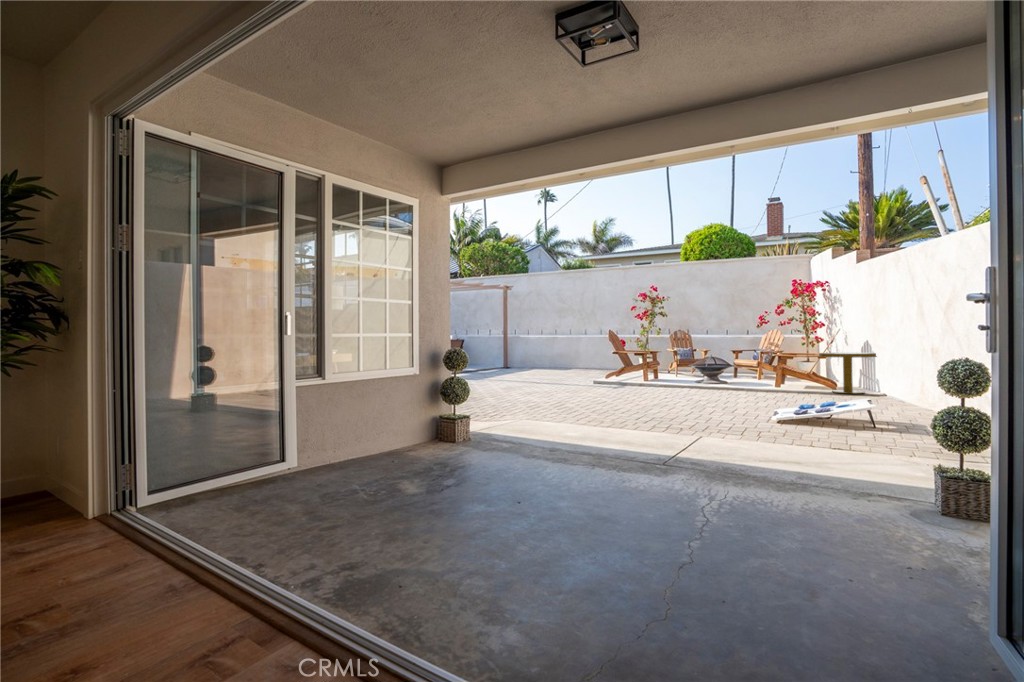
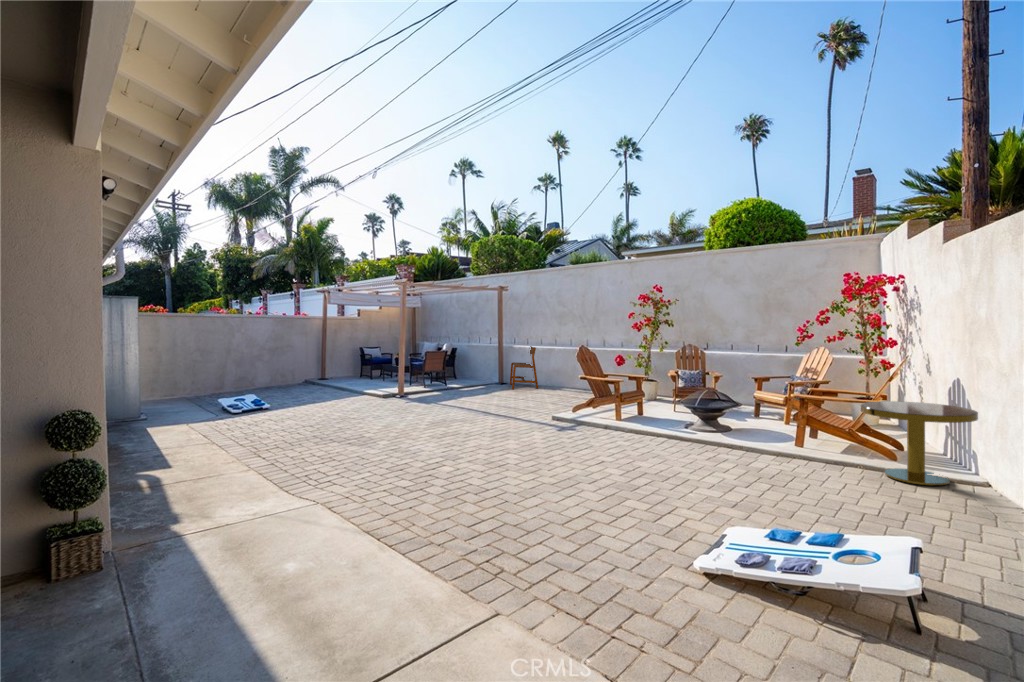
bench: none [514,336,547,373] -> present [510,346,538,389]

